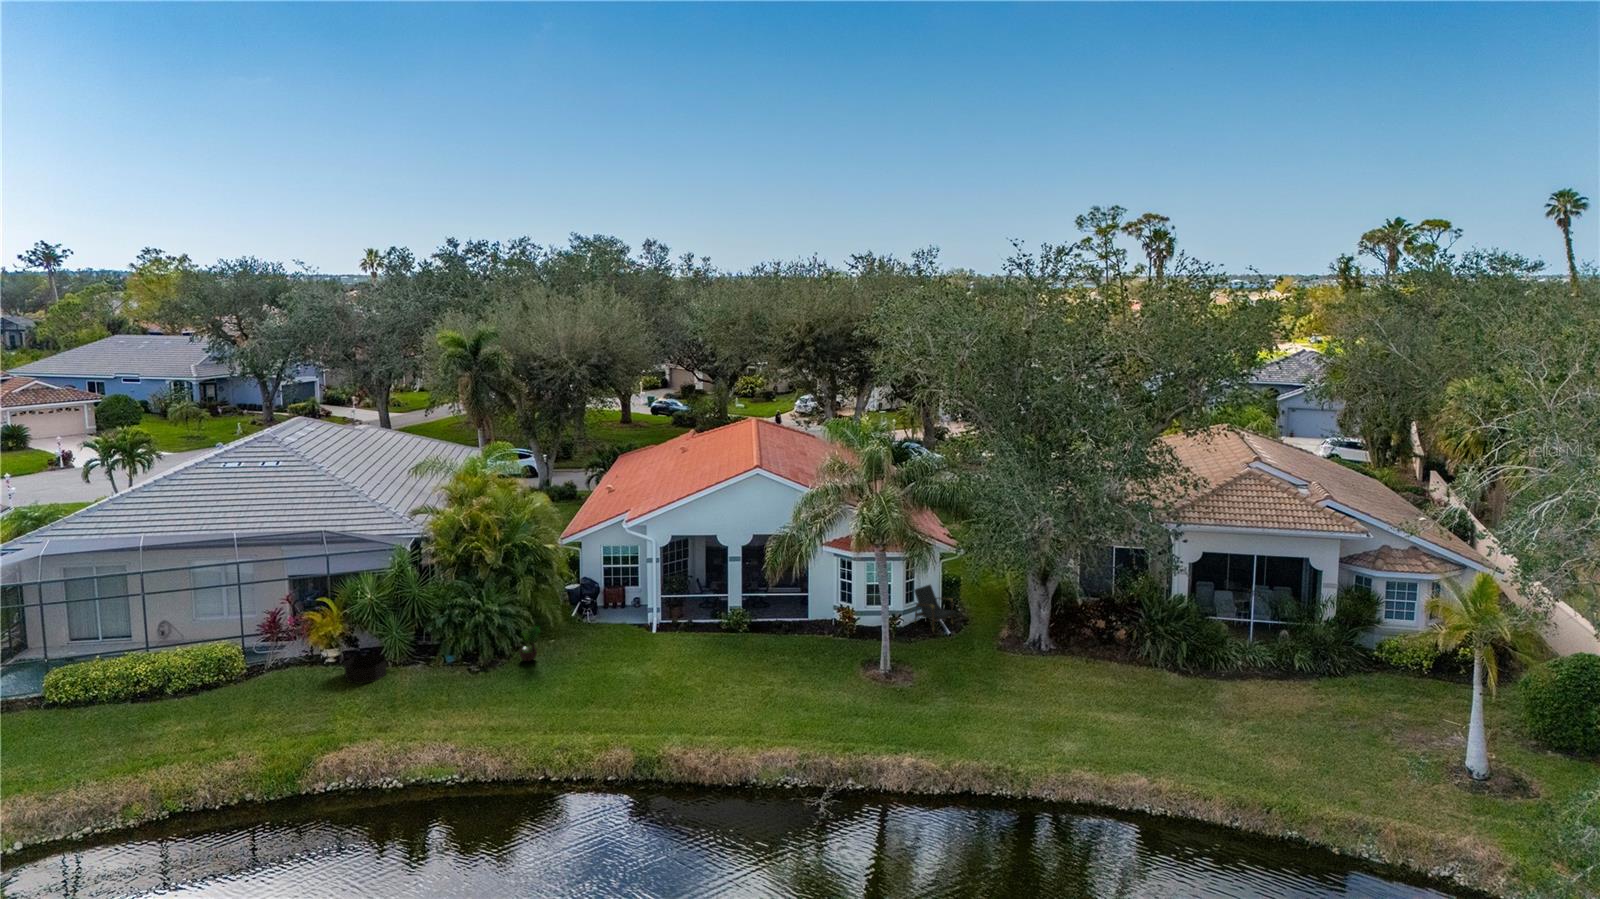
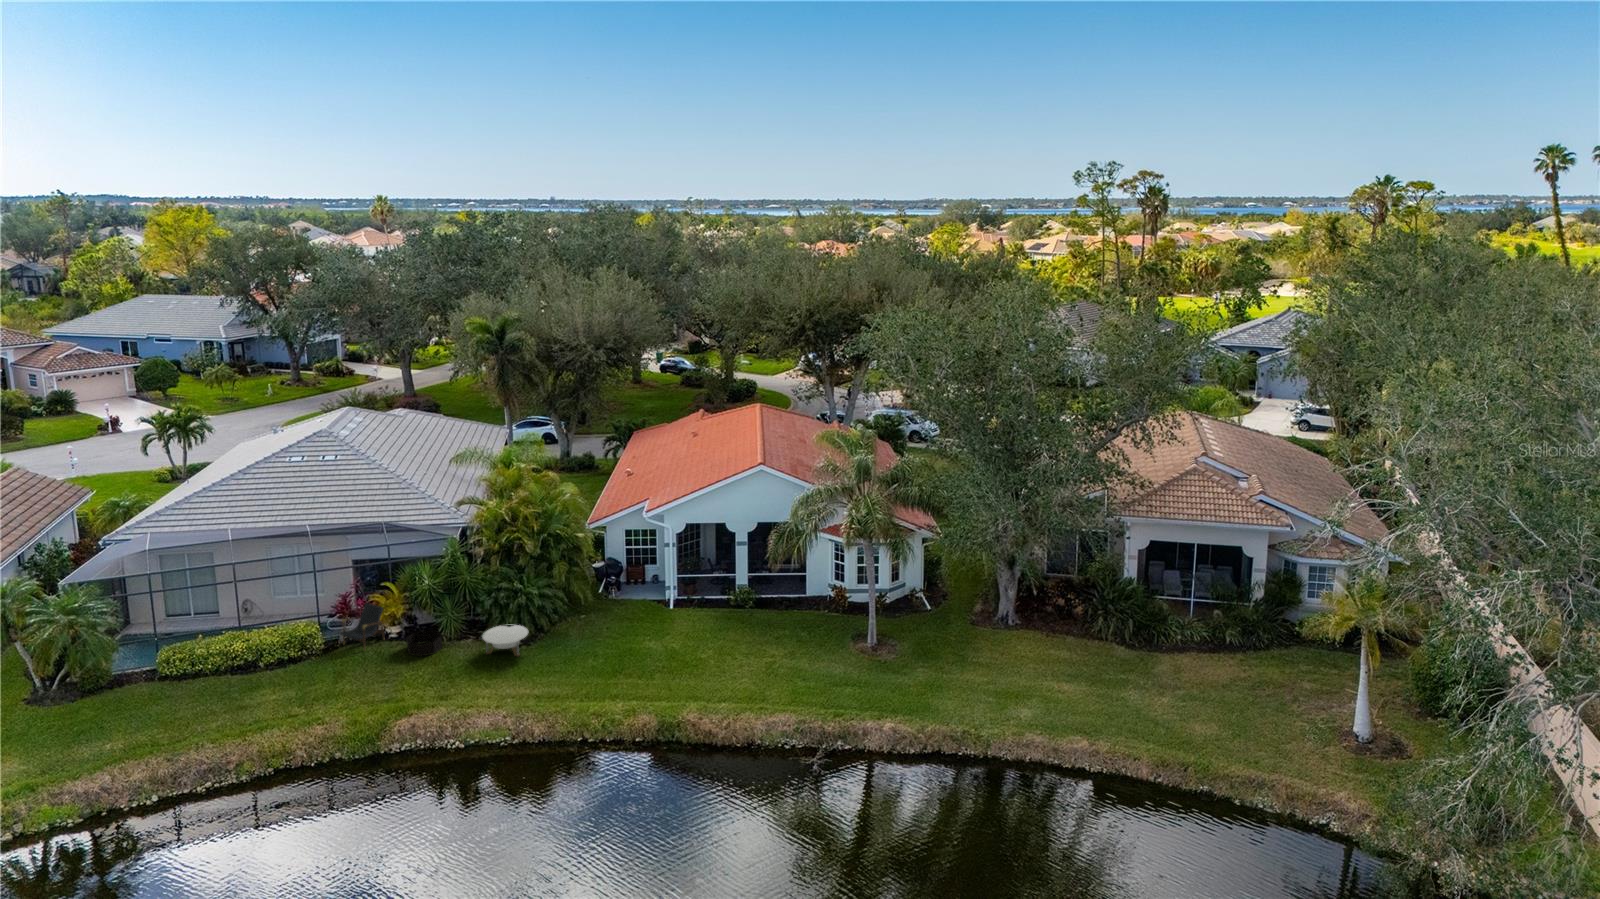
lounge chair: present [915,585,955,629] -> present [340,603,384,649]
potted tree: present [520,627,539,661] -> none [556,604,575,636]
round table: none [432,648,487,684] -> present [482,625,528,656]

